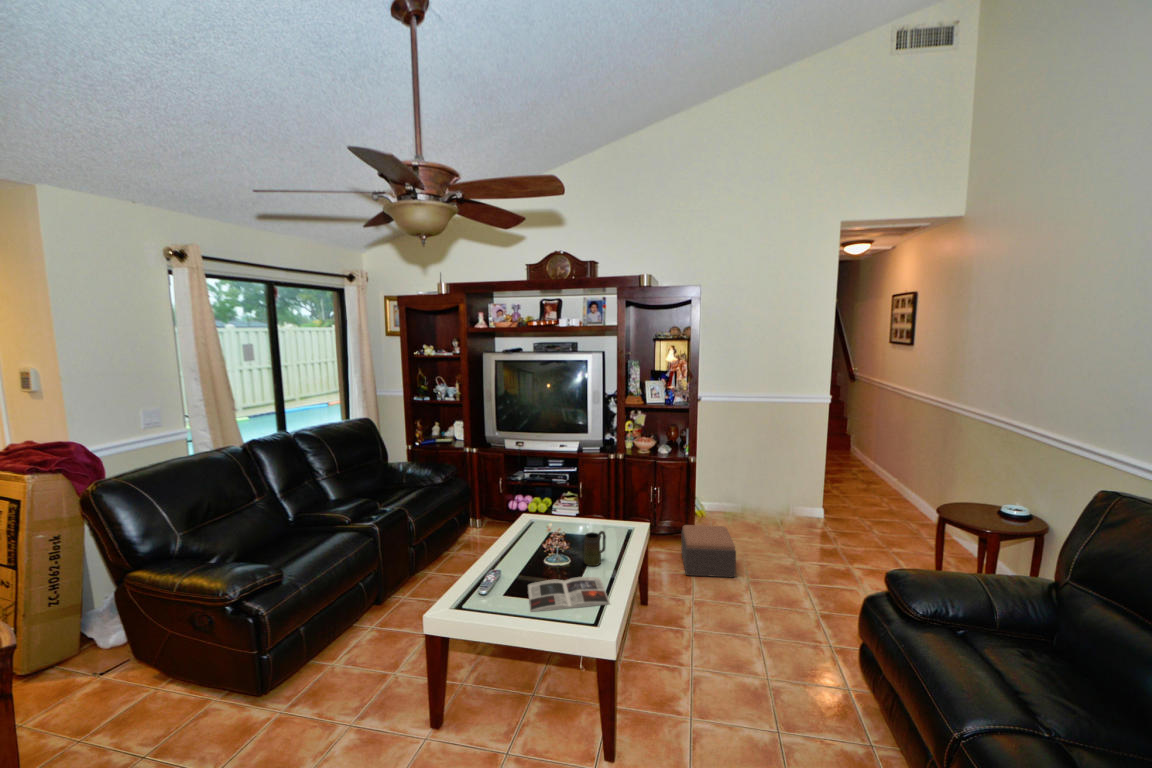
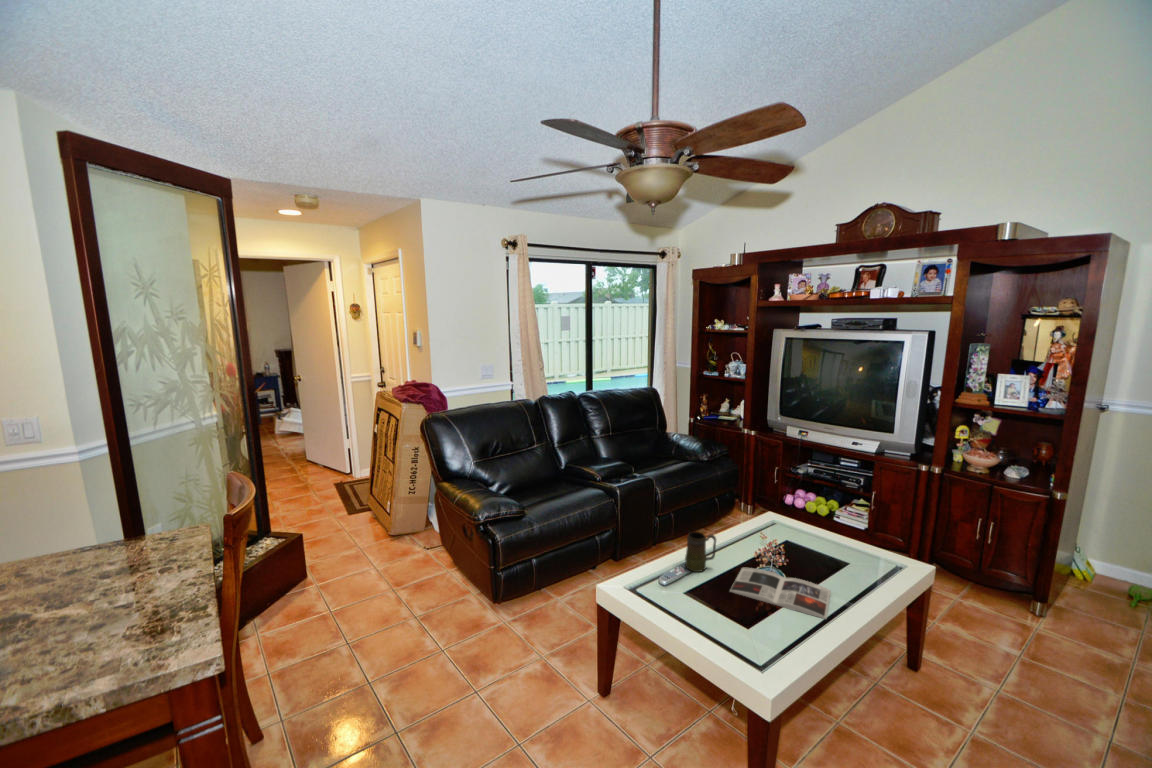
footstool: present [681,525,736,577] -> none [1012,585,1118,687]
mug: present [584,531,606,566] -> present [685,532,716,572]

